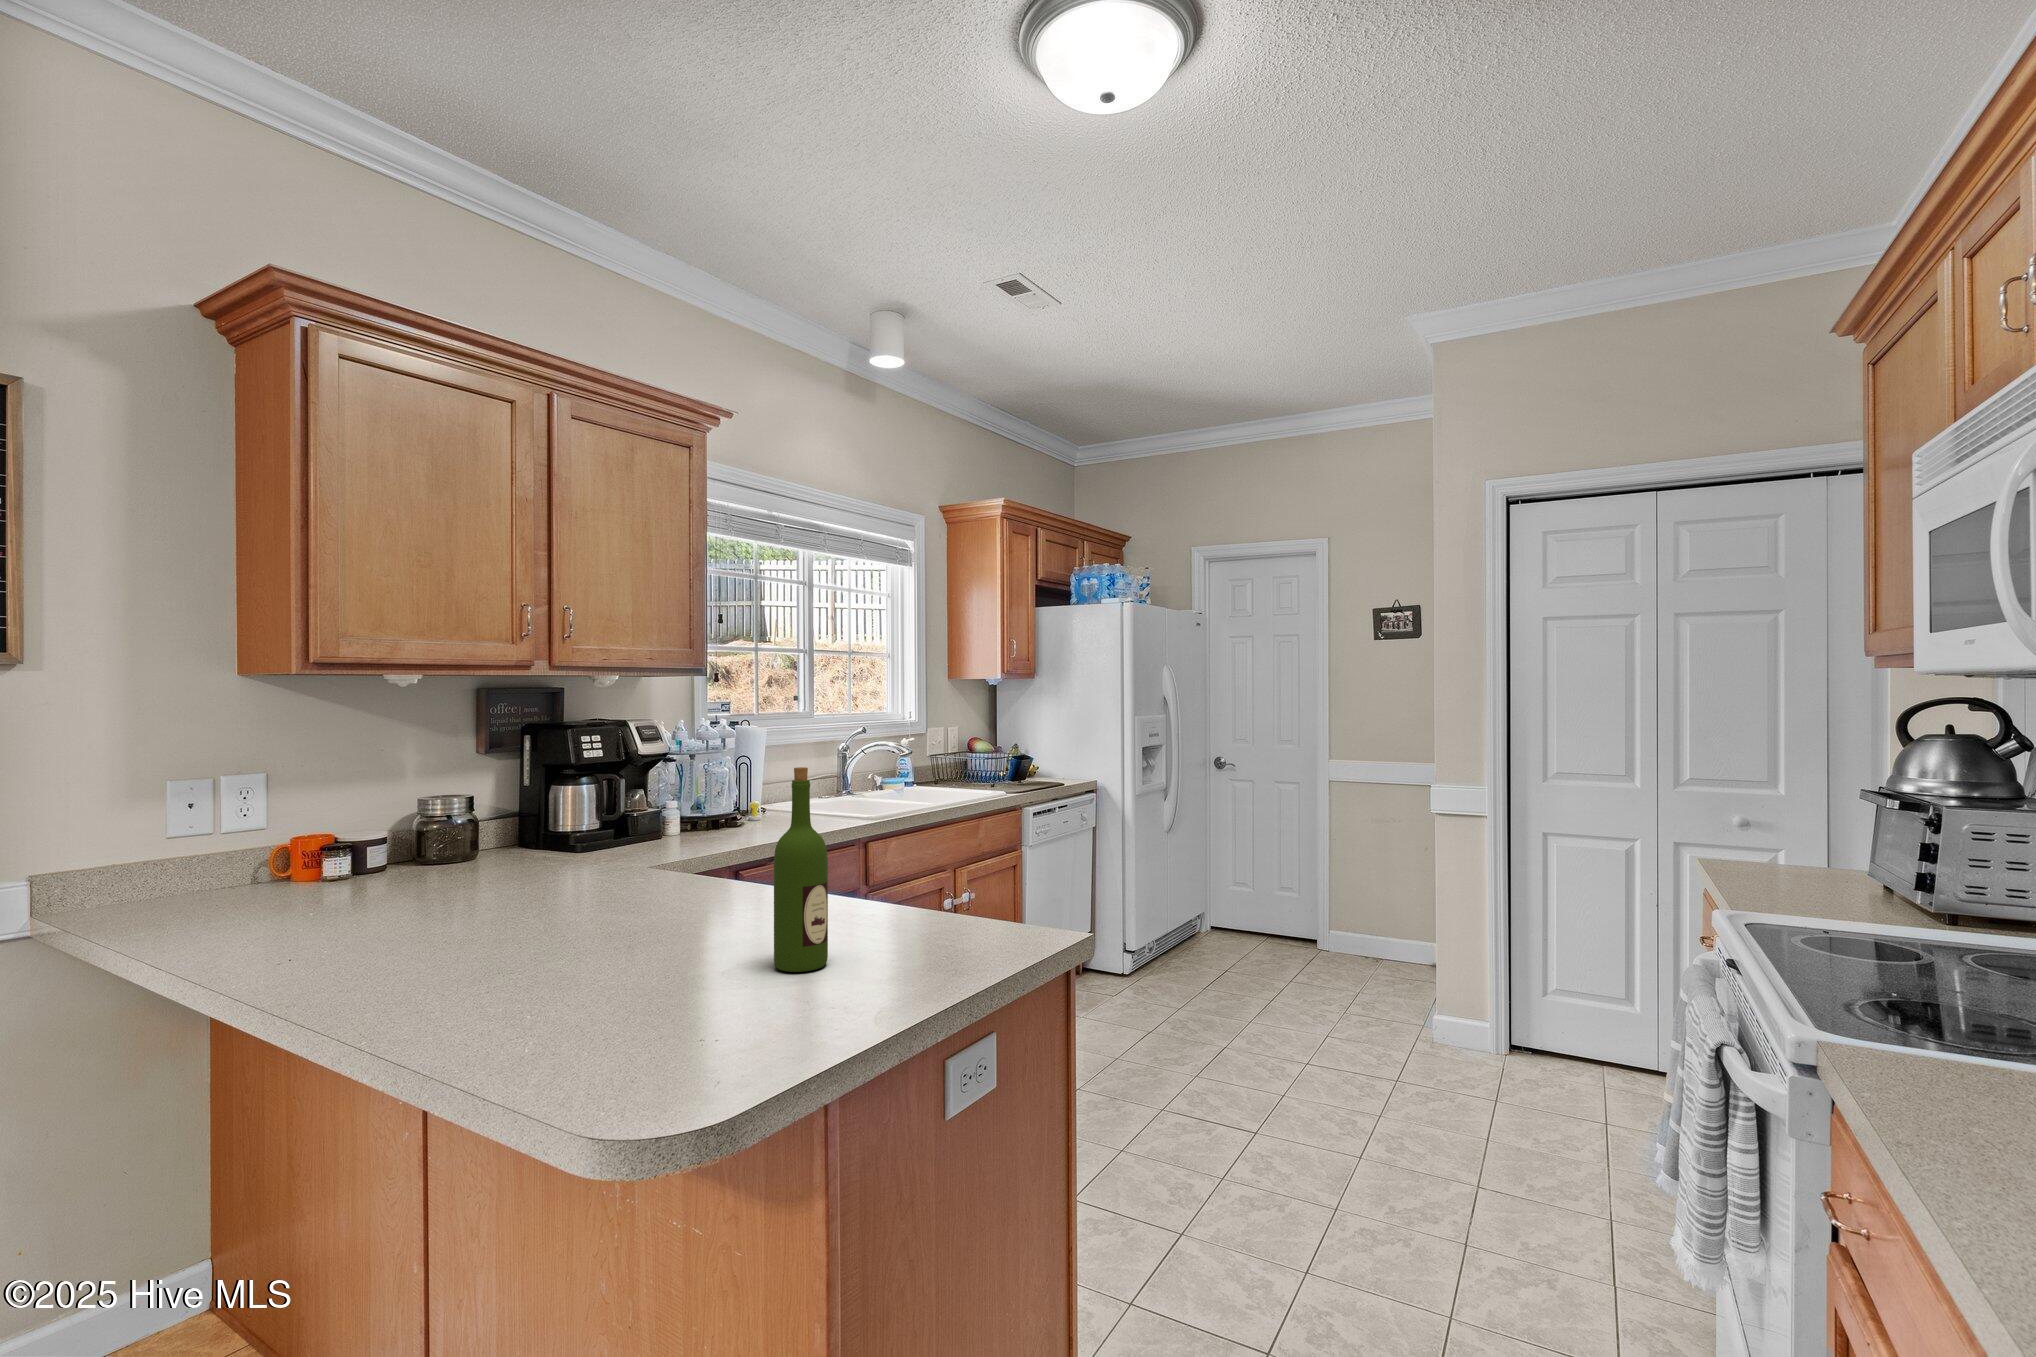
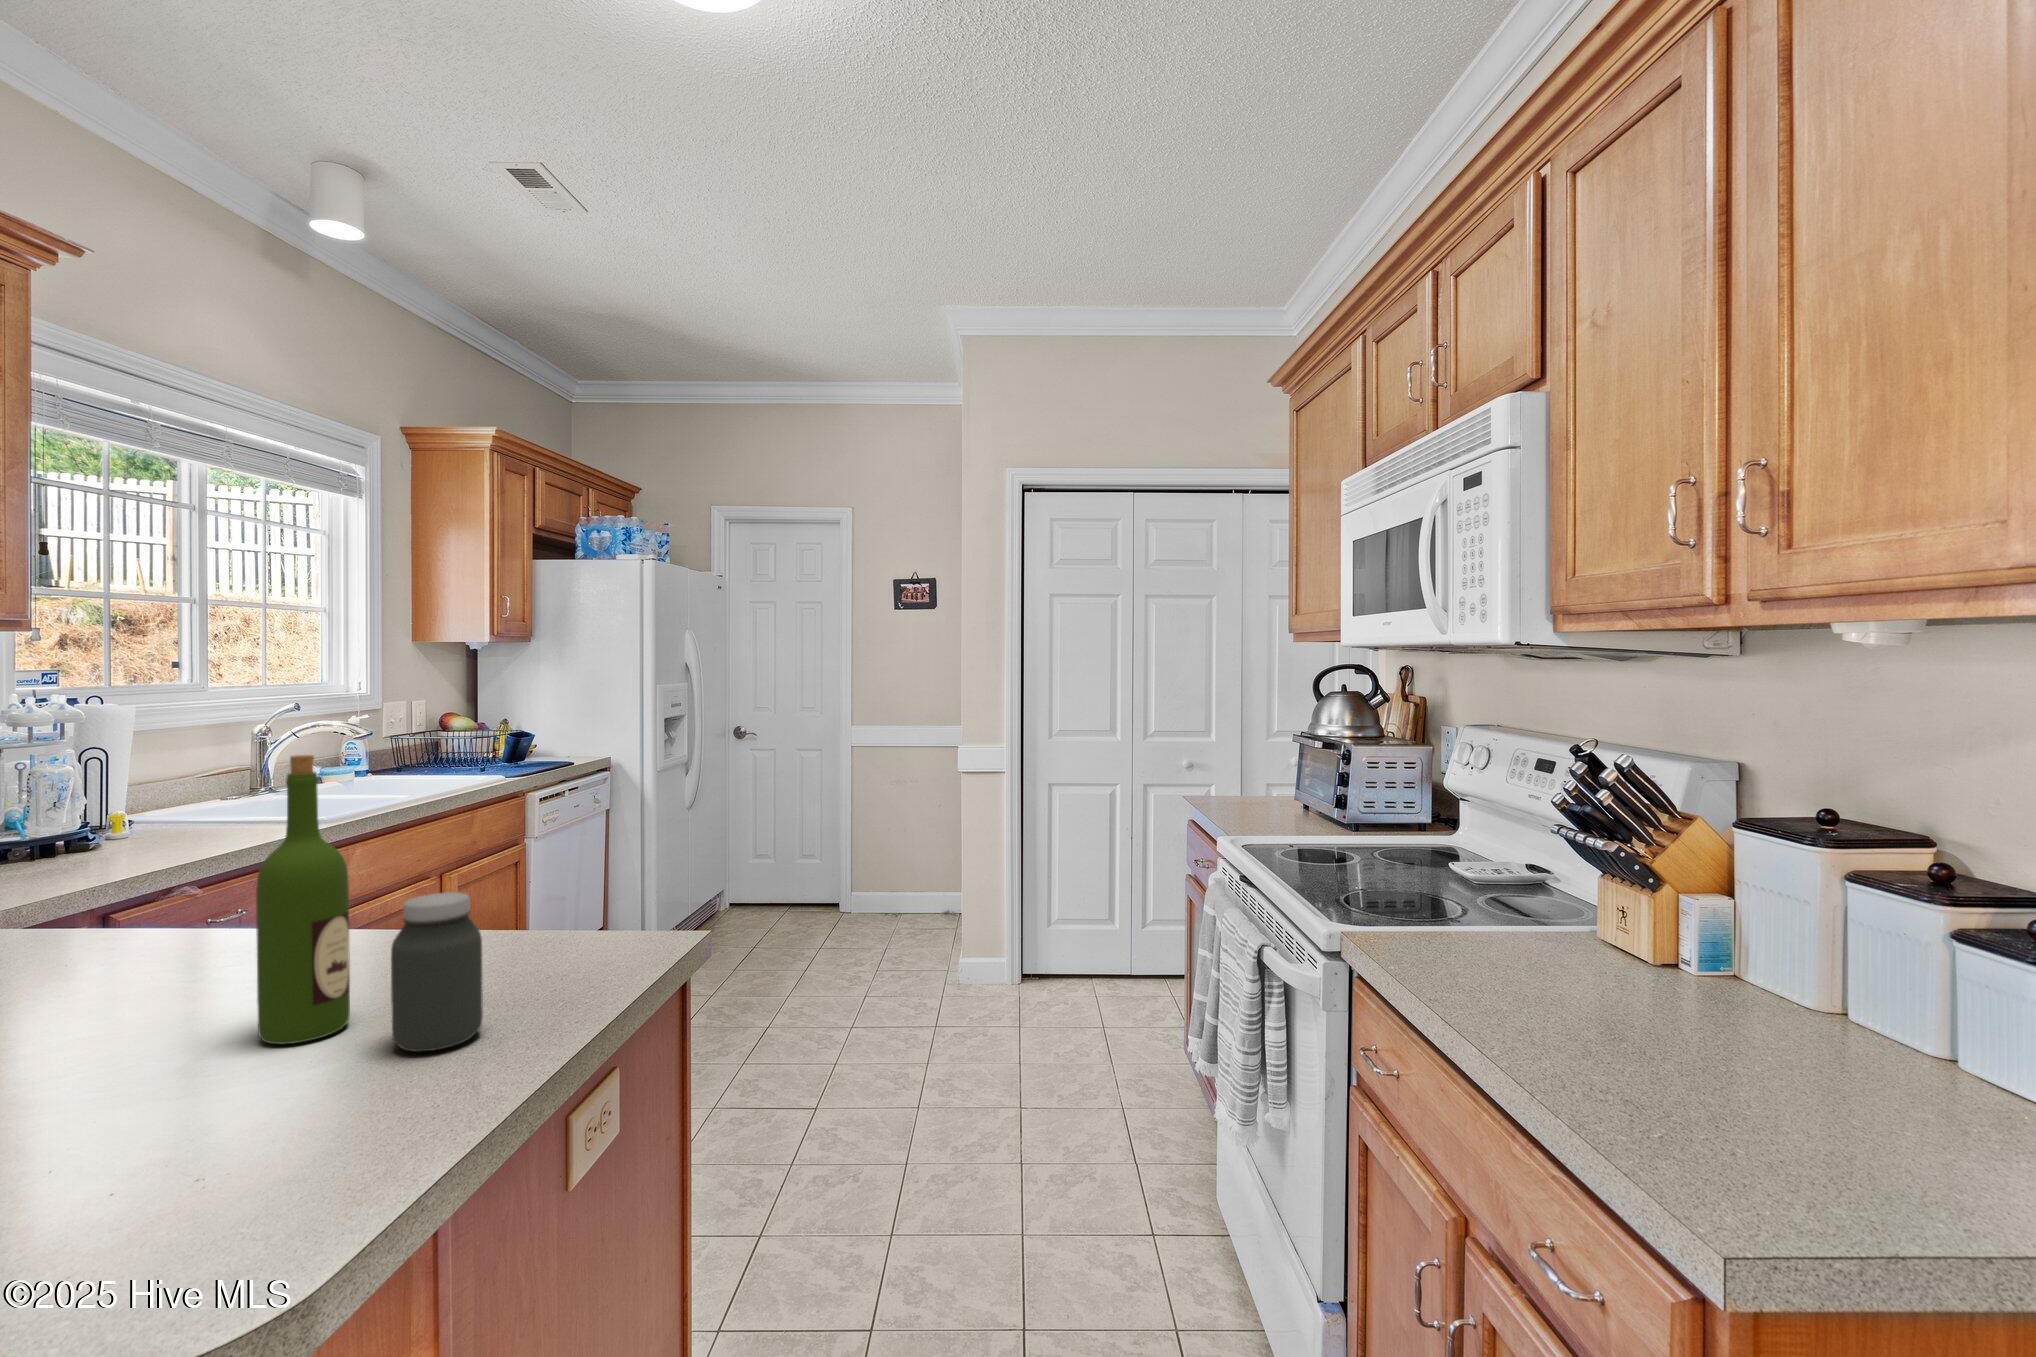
jar: none [843,875,902,991] -> present [391,892,483,1052]

